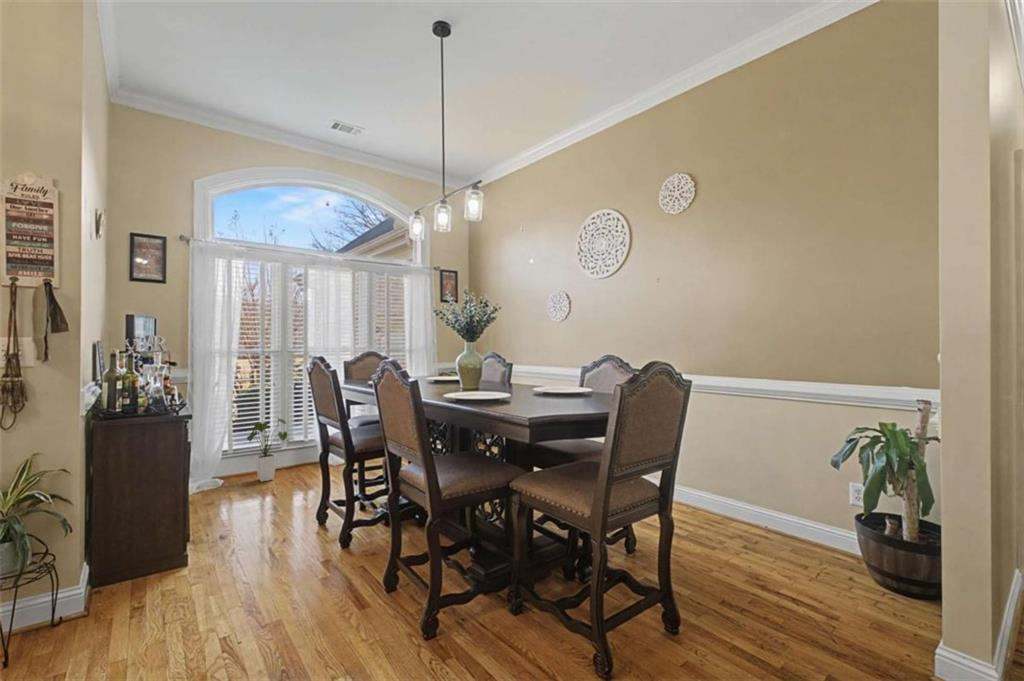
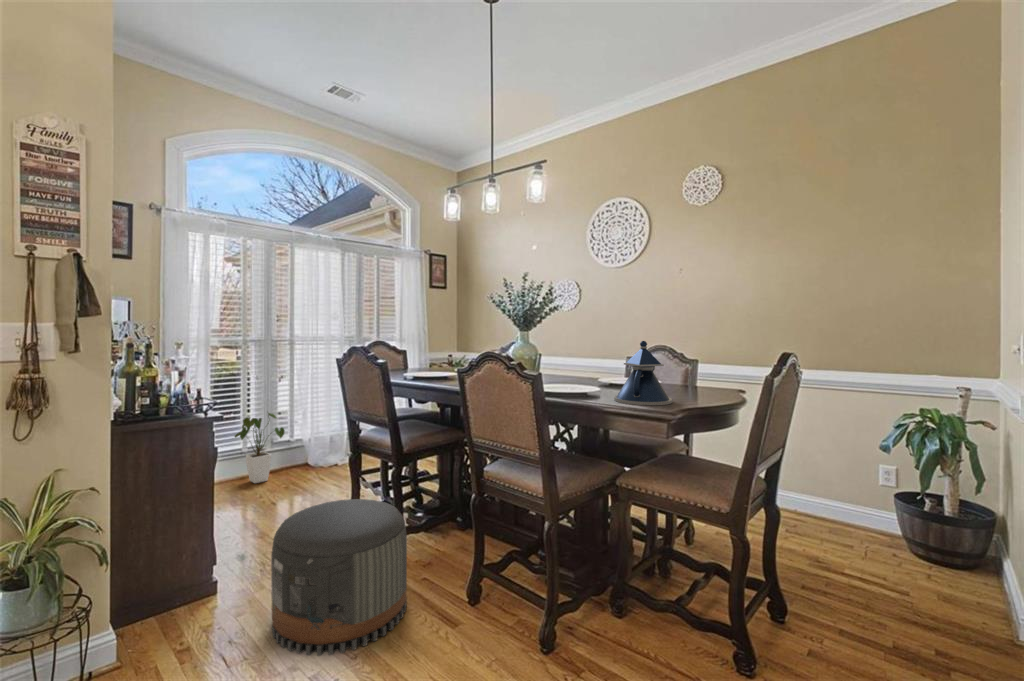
teapot: none [512,349,566,411] -> present [614,341,672,405]
pouf: none [203,493,330,626] -> present [271,499,407,656]

